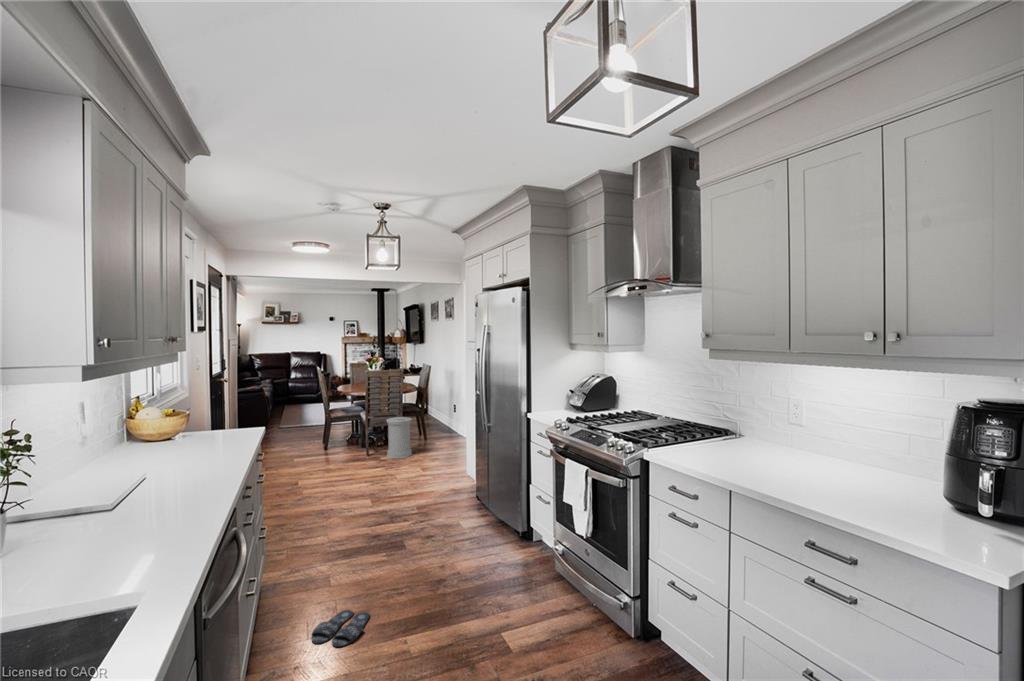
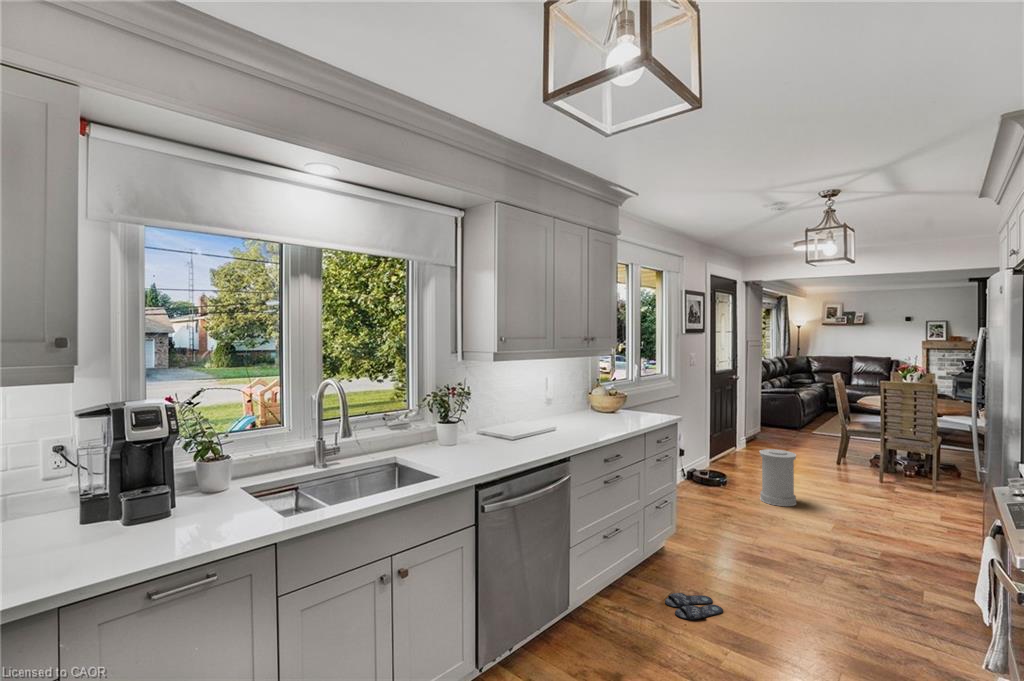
trash can: present [387,417,412,458] -> present [760,449,796,506]

